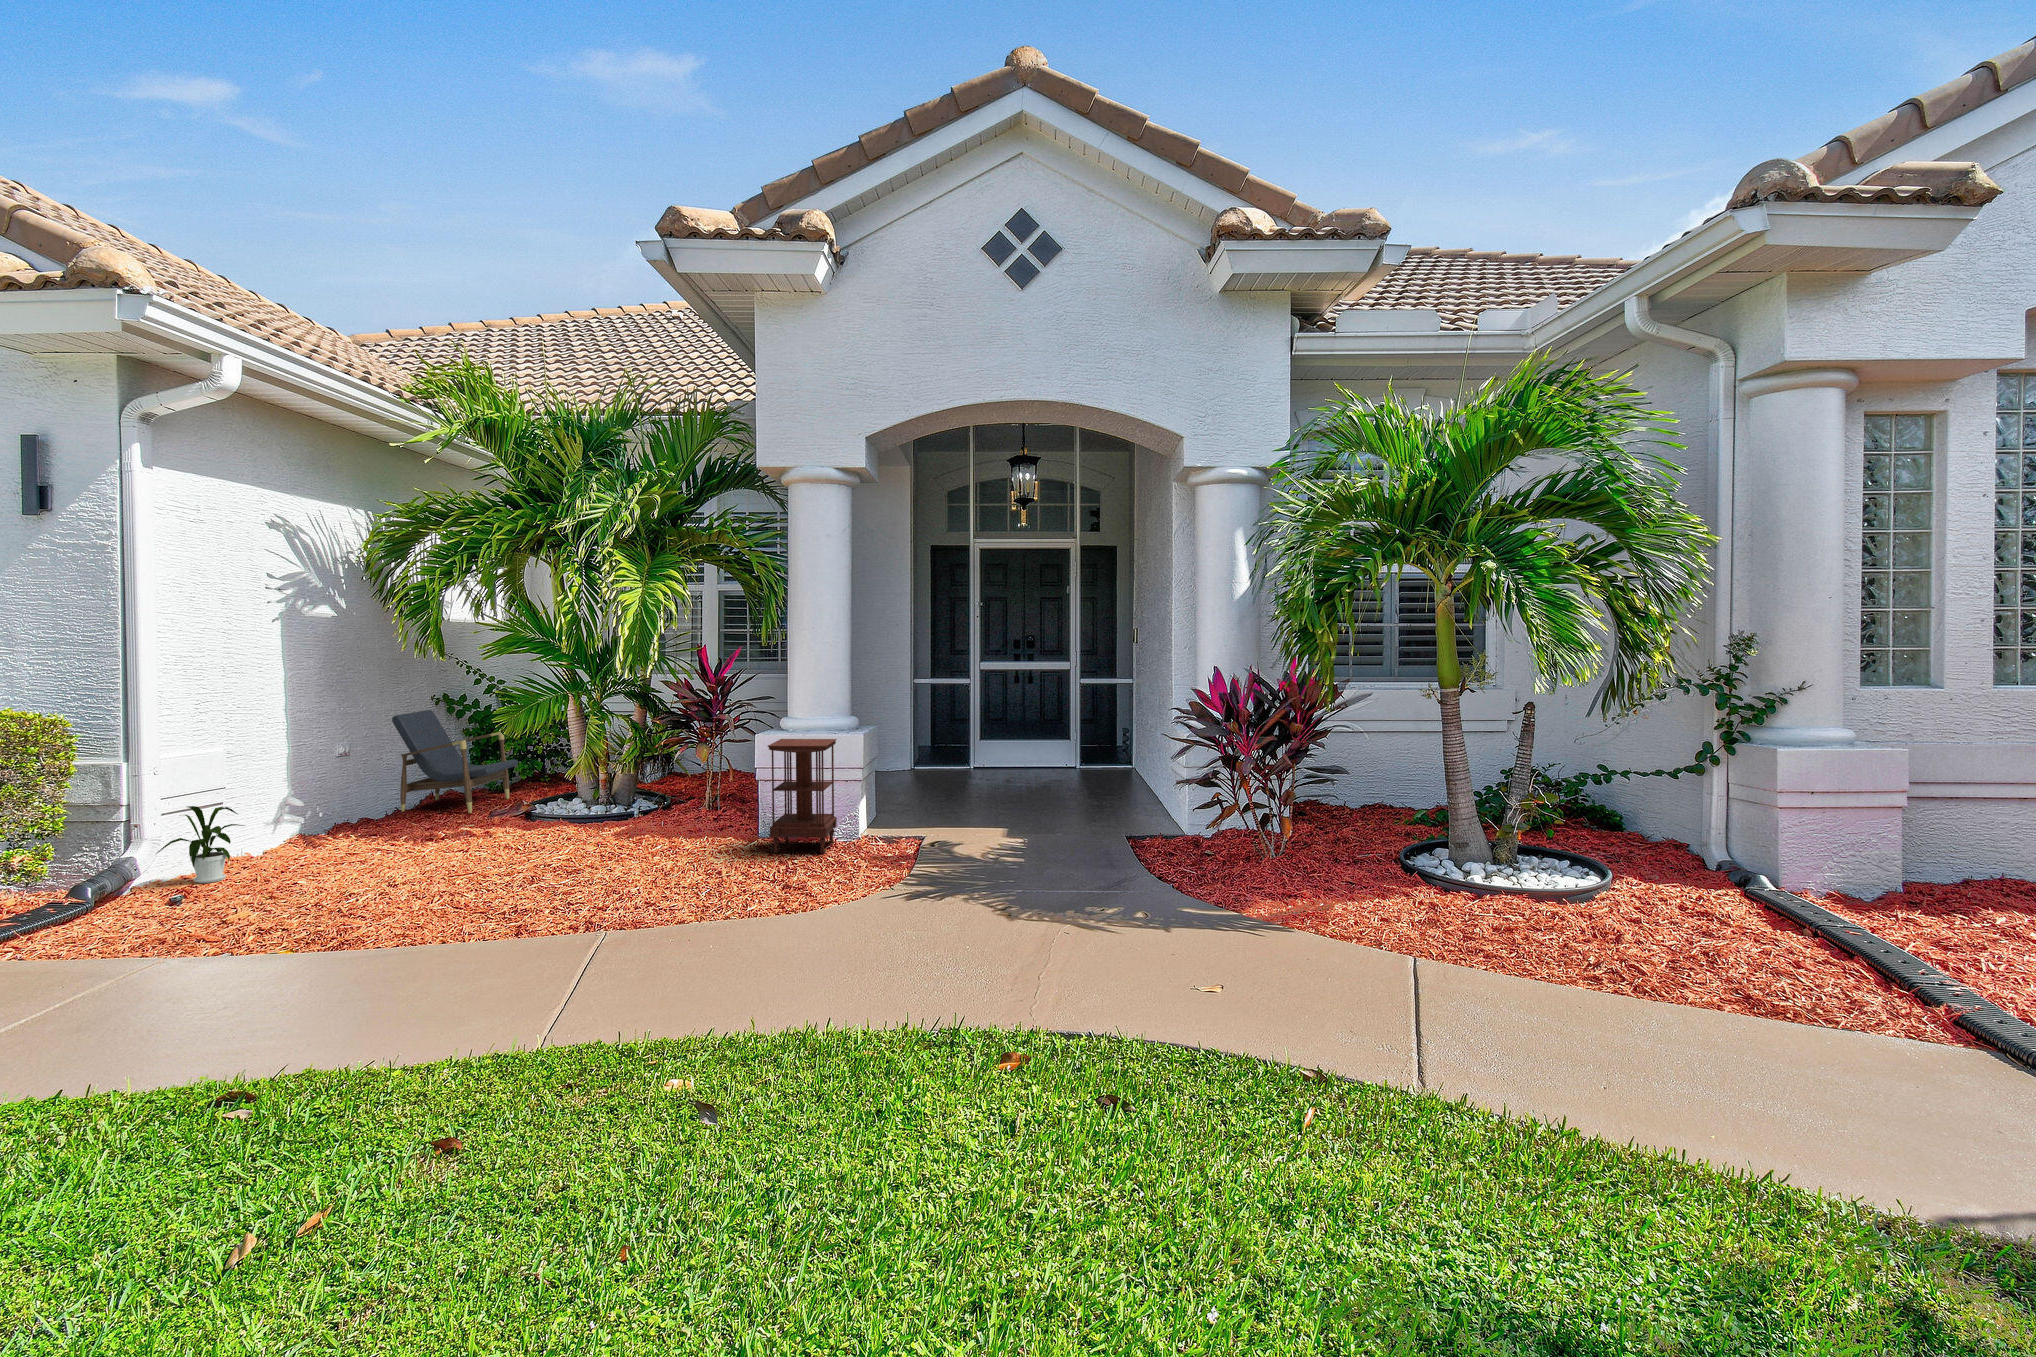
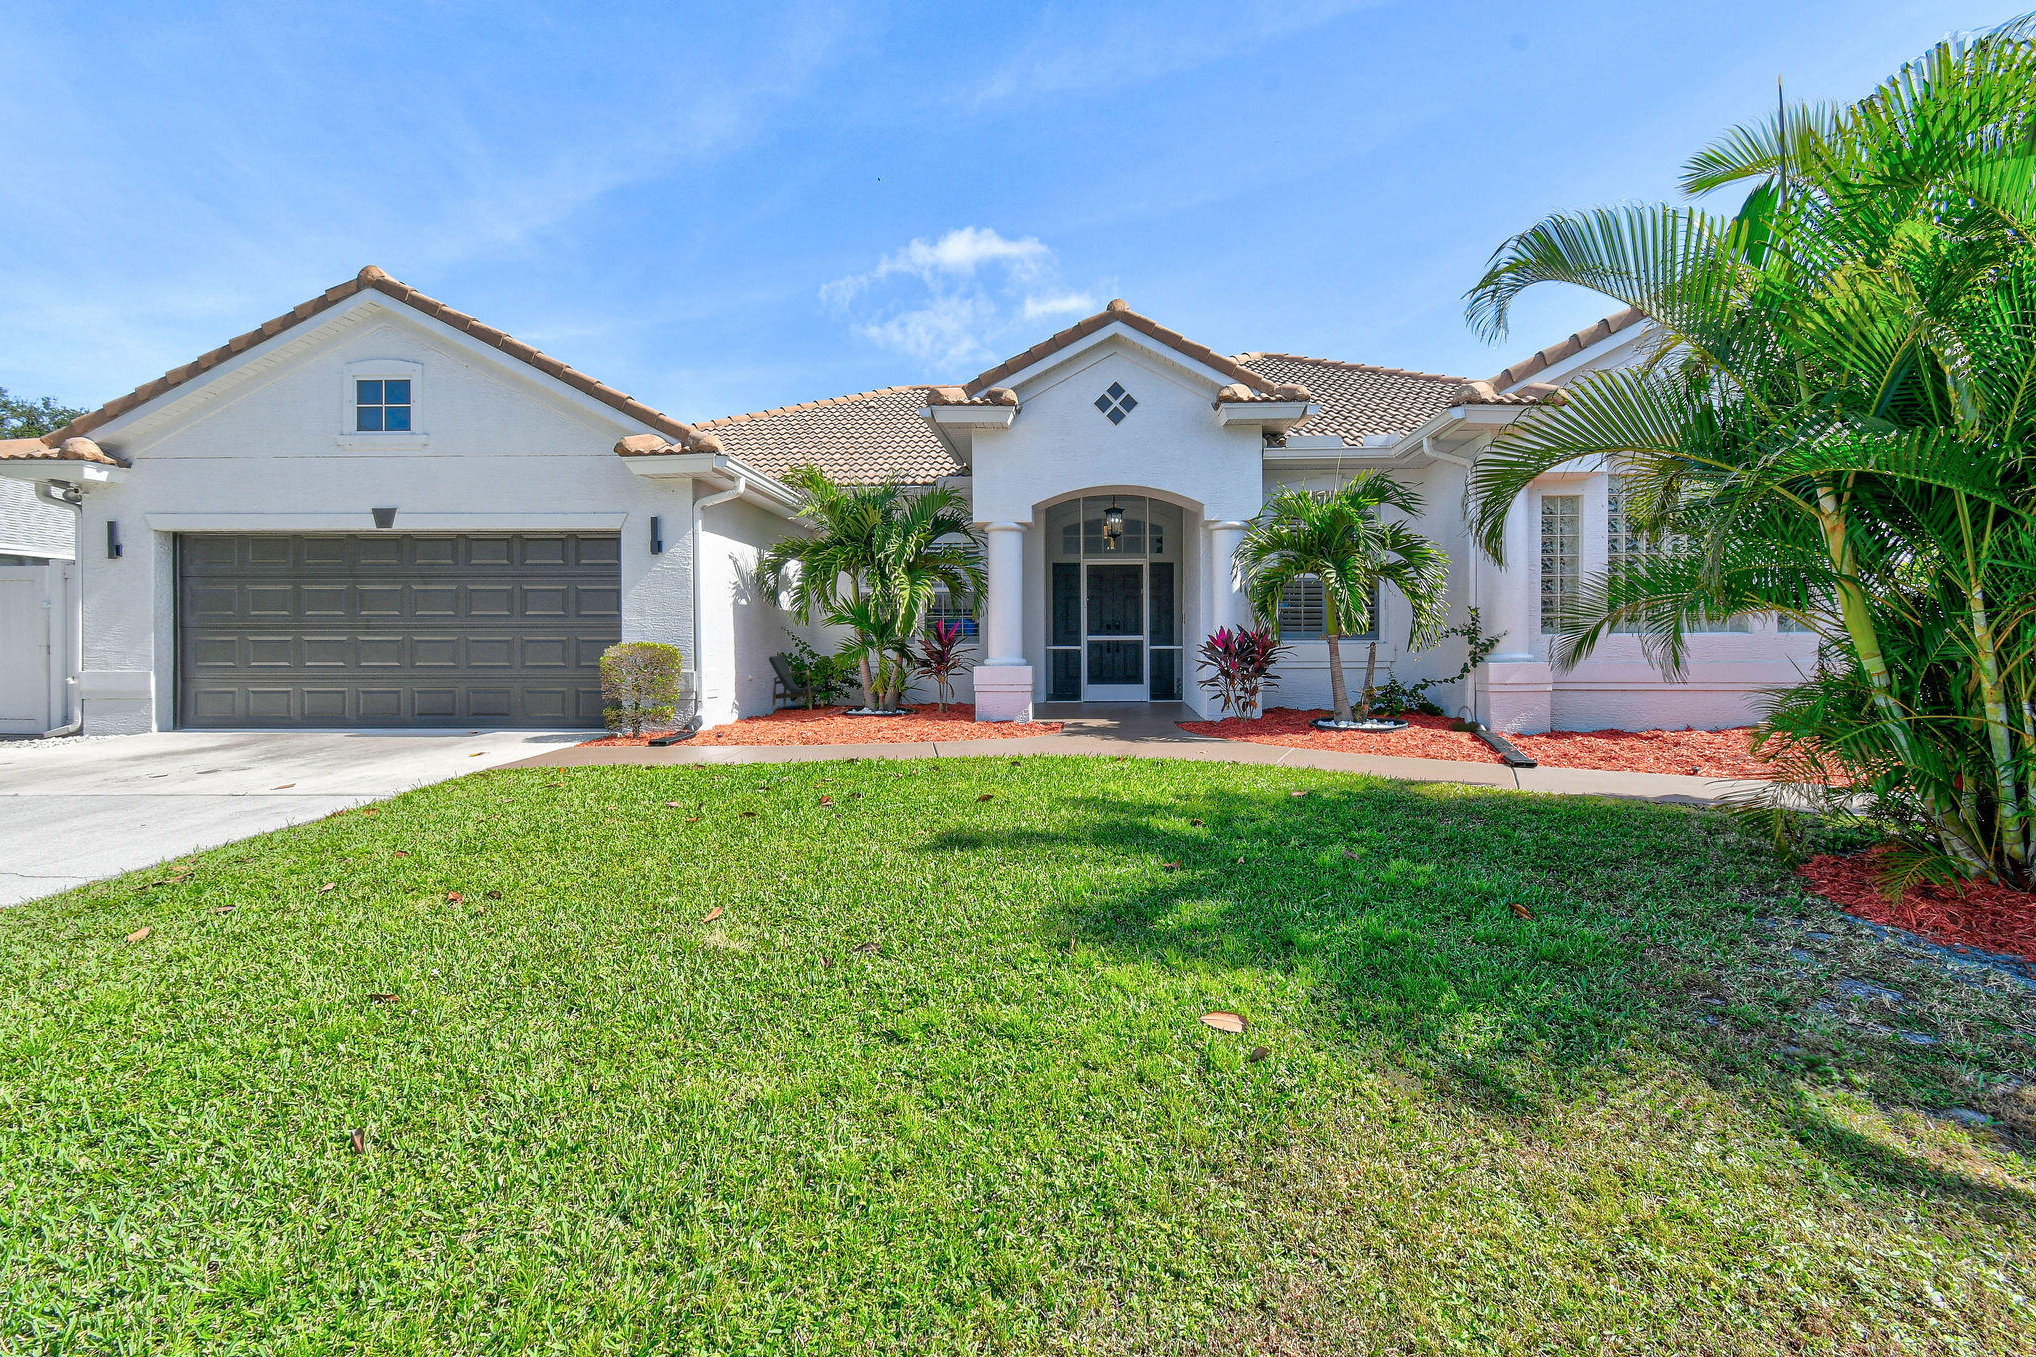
side table: present [768,739,837,853] -> none [983,664,1016,721]
house plant: present [156,806,244,883] -> none [705,687,739,725]
basket: none [1669,829,1734,881] -> present [1450,706,1480,731]

